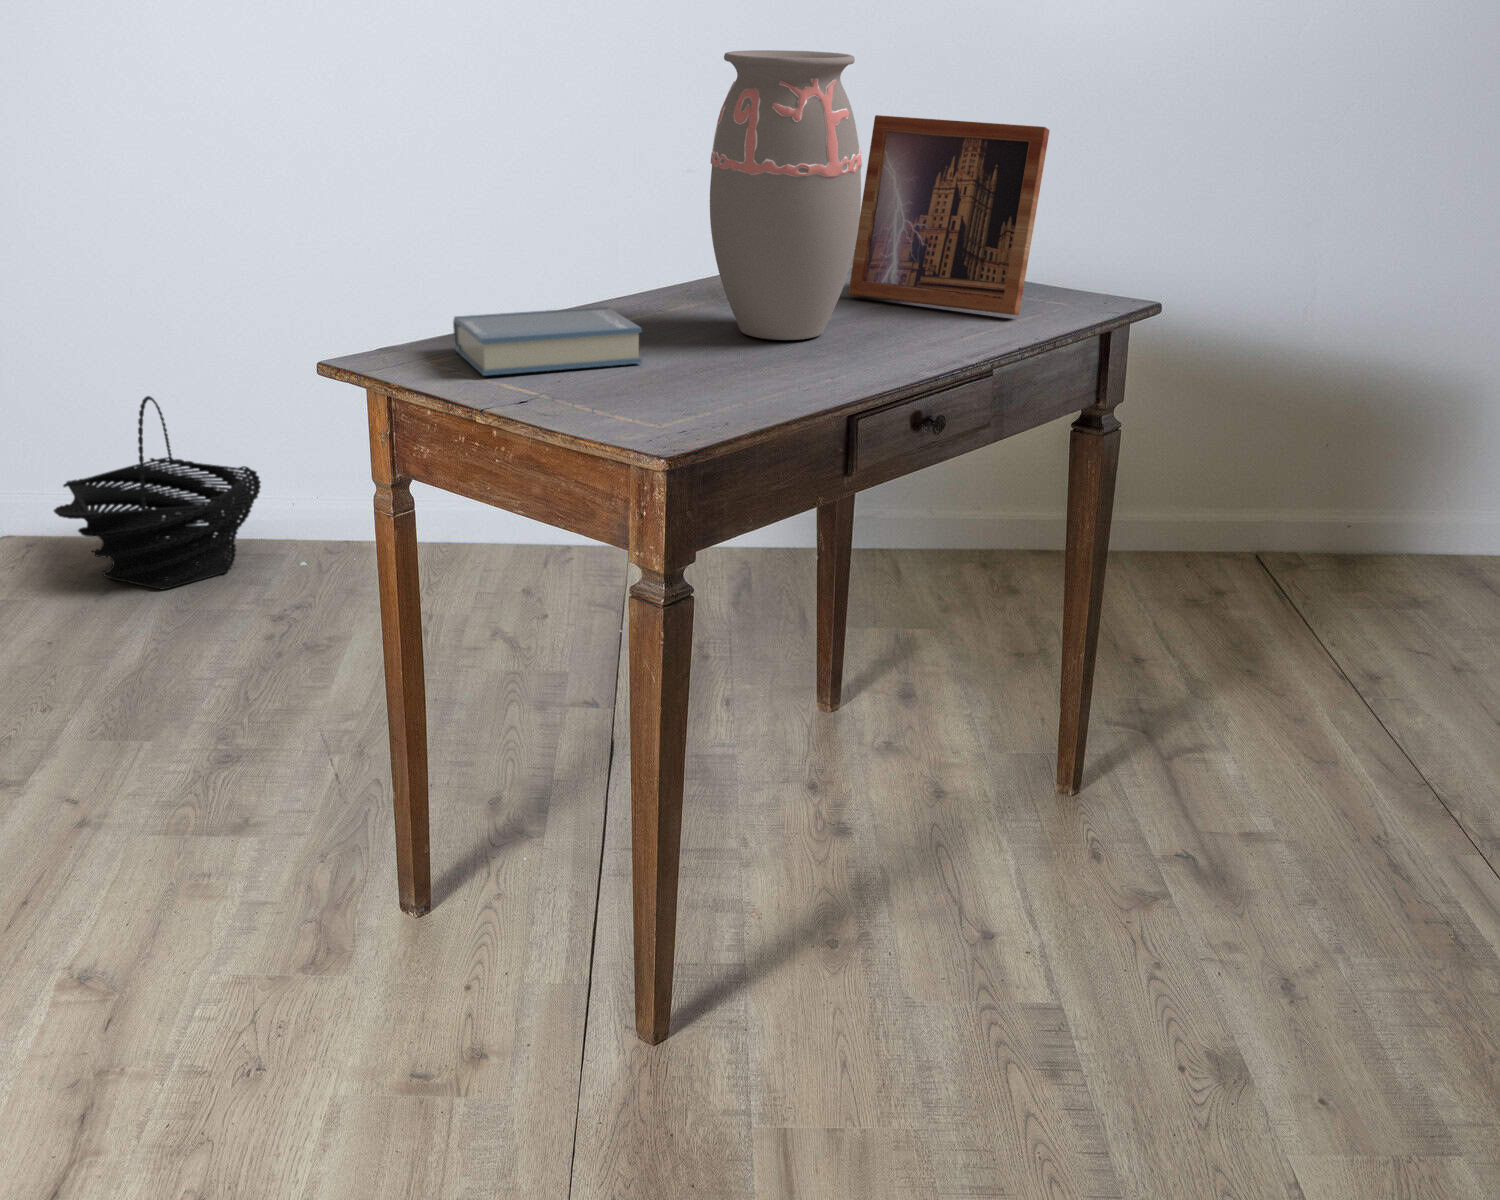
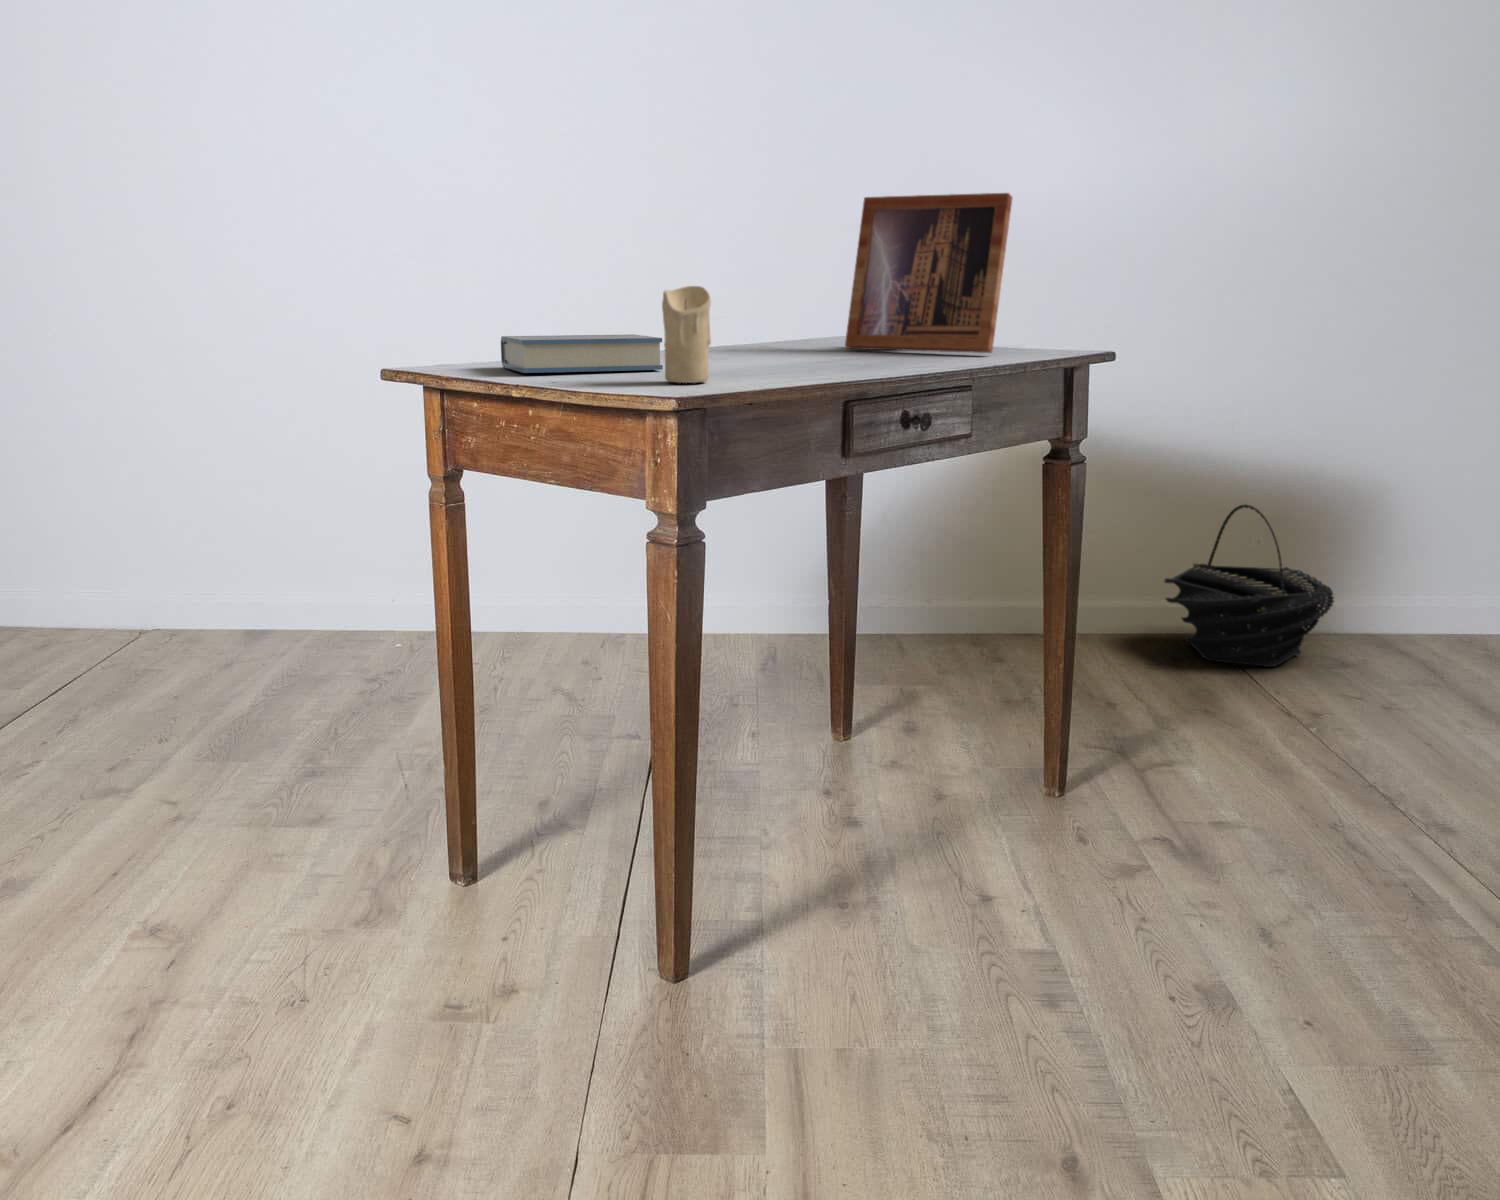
decorative vase: present [710,50,862,340] -> none [722,113,852,361]
candle: none [645,292,701,407] -> present [662,286,711,383]
basket: present [54,396,261,589] -> present [1164,505,1334,667]

